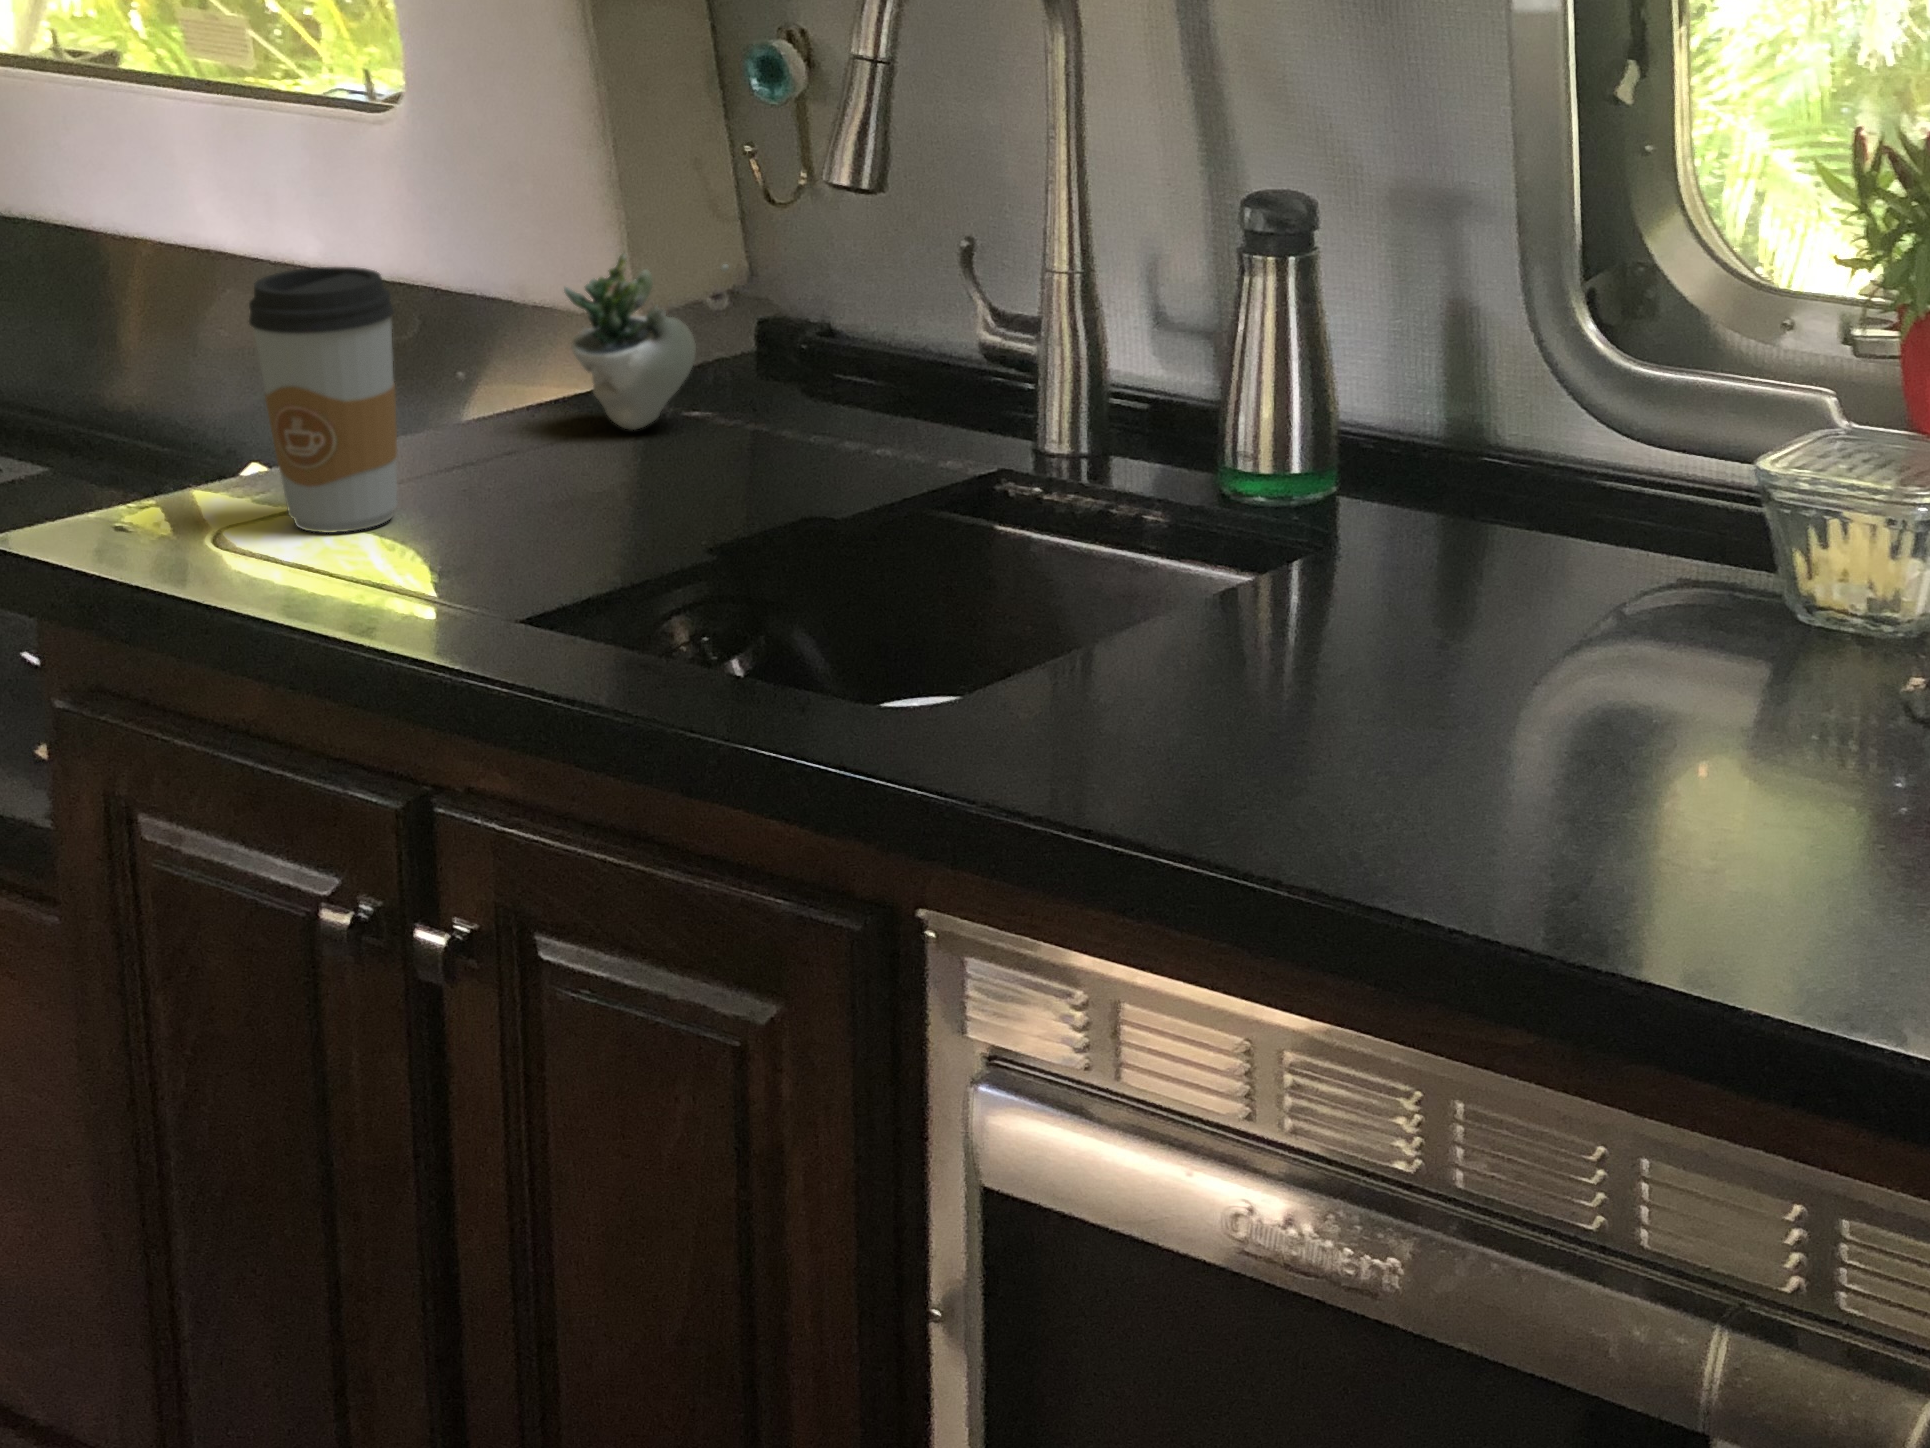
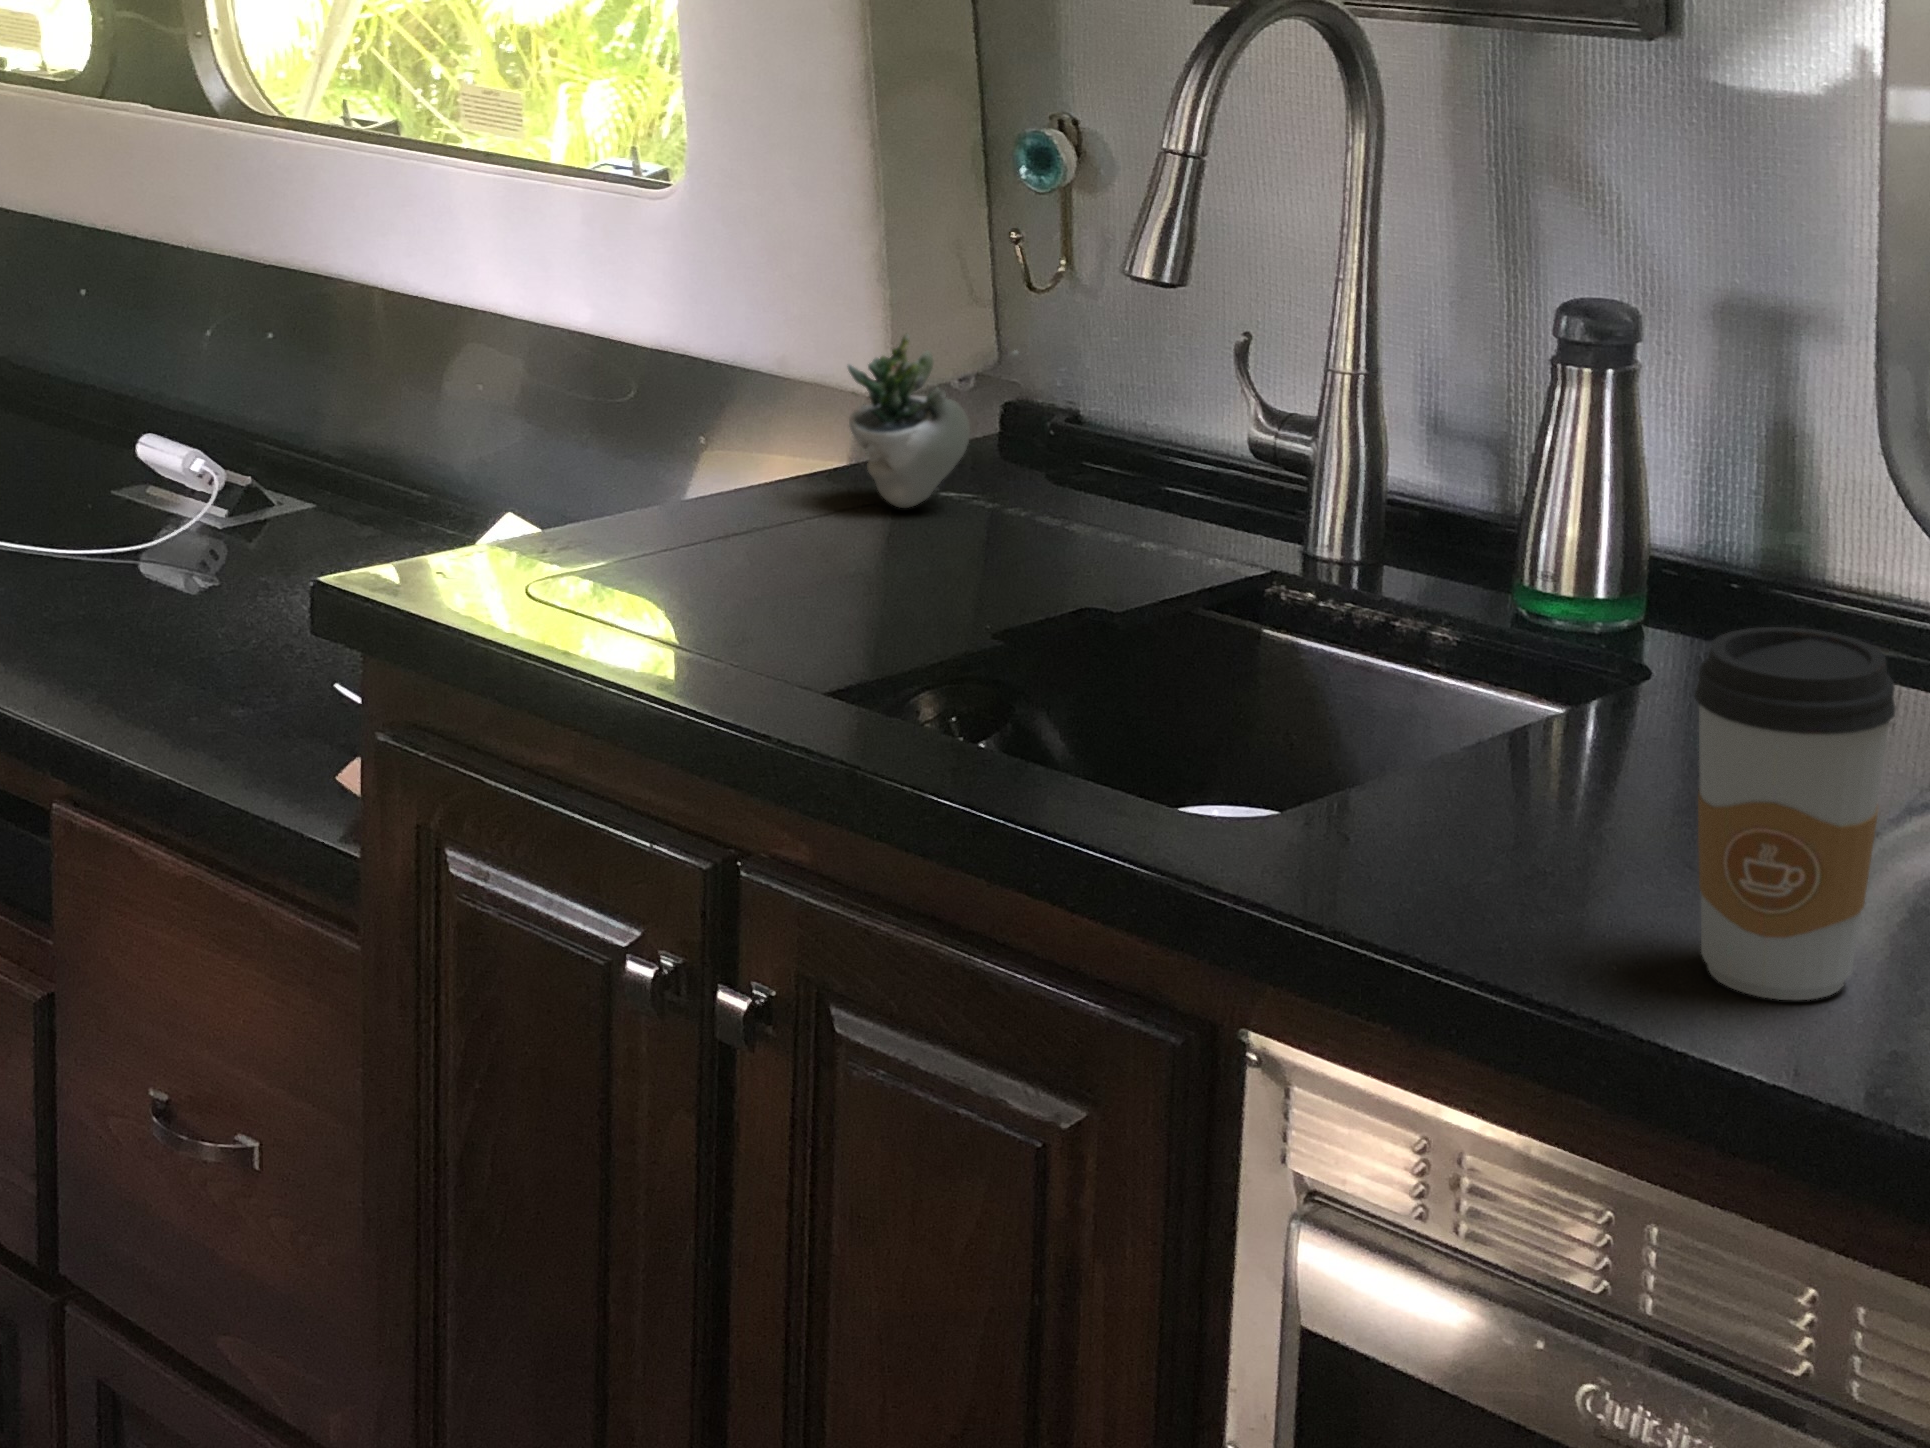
coffee cup: present [249,267,398,533] -> present [1694,627,1896,1000]

